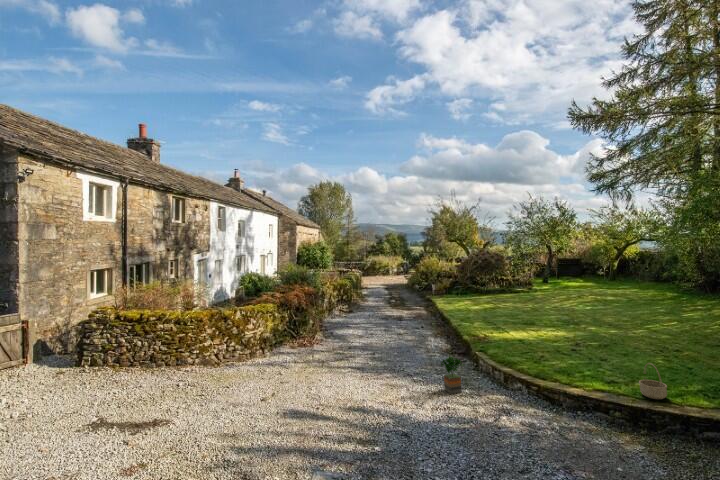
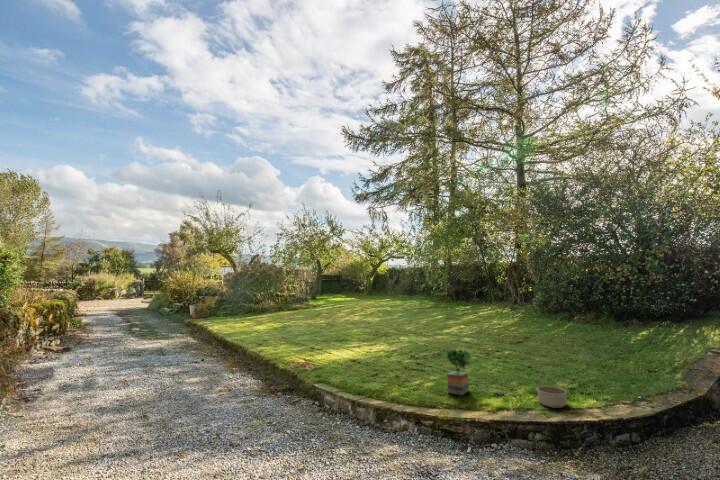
potted tree: present [441,357,464,394] -> present [446,350,471,395]

